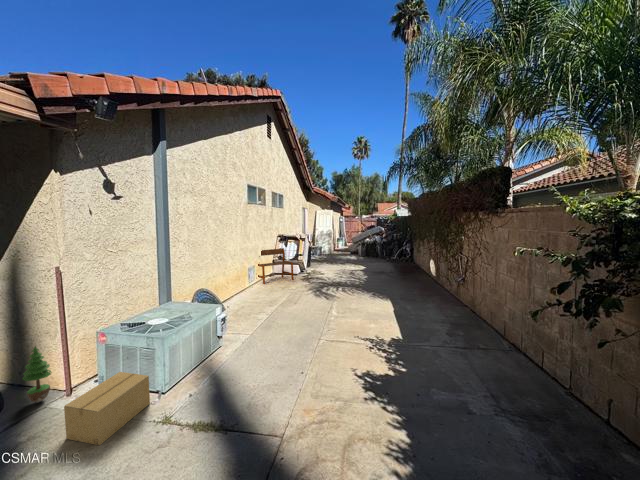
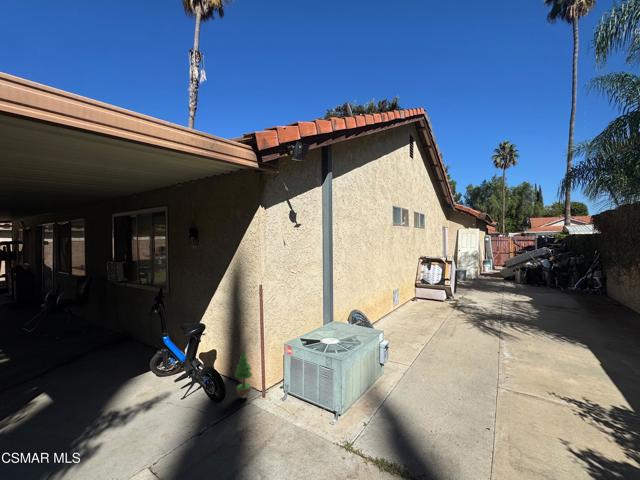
bench: present [258,248,294,284] -> none [398,272,441,310]
cardboard box: present [64,372,150,445] -> none [269,385,329,455]

